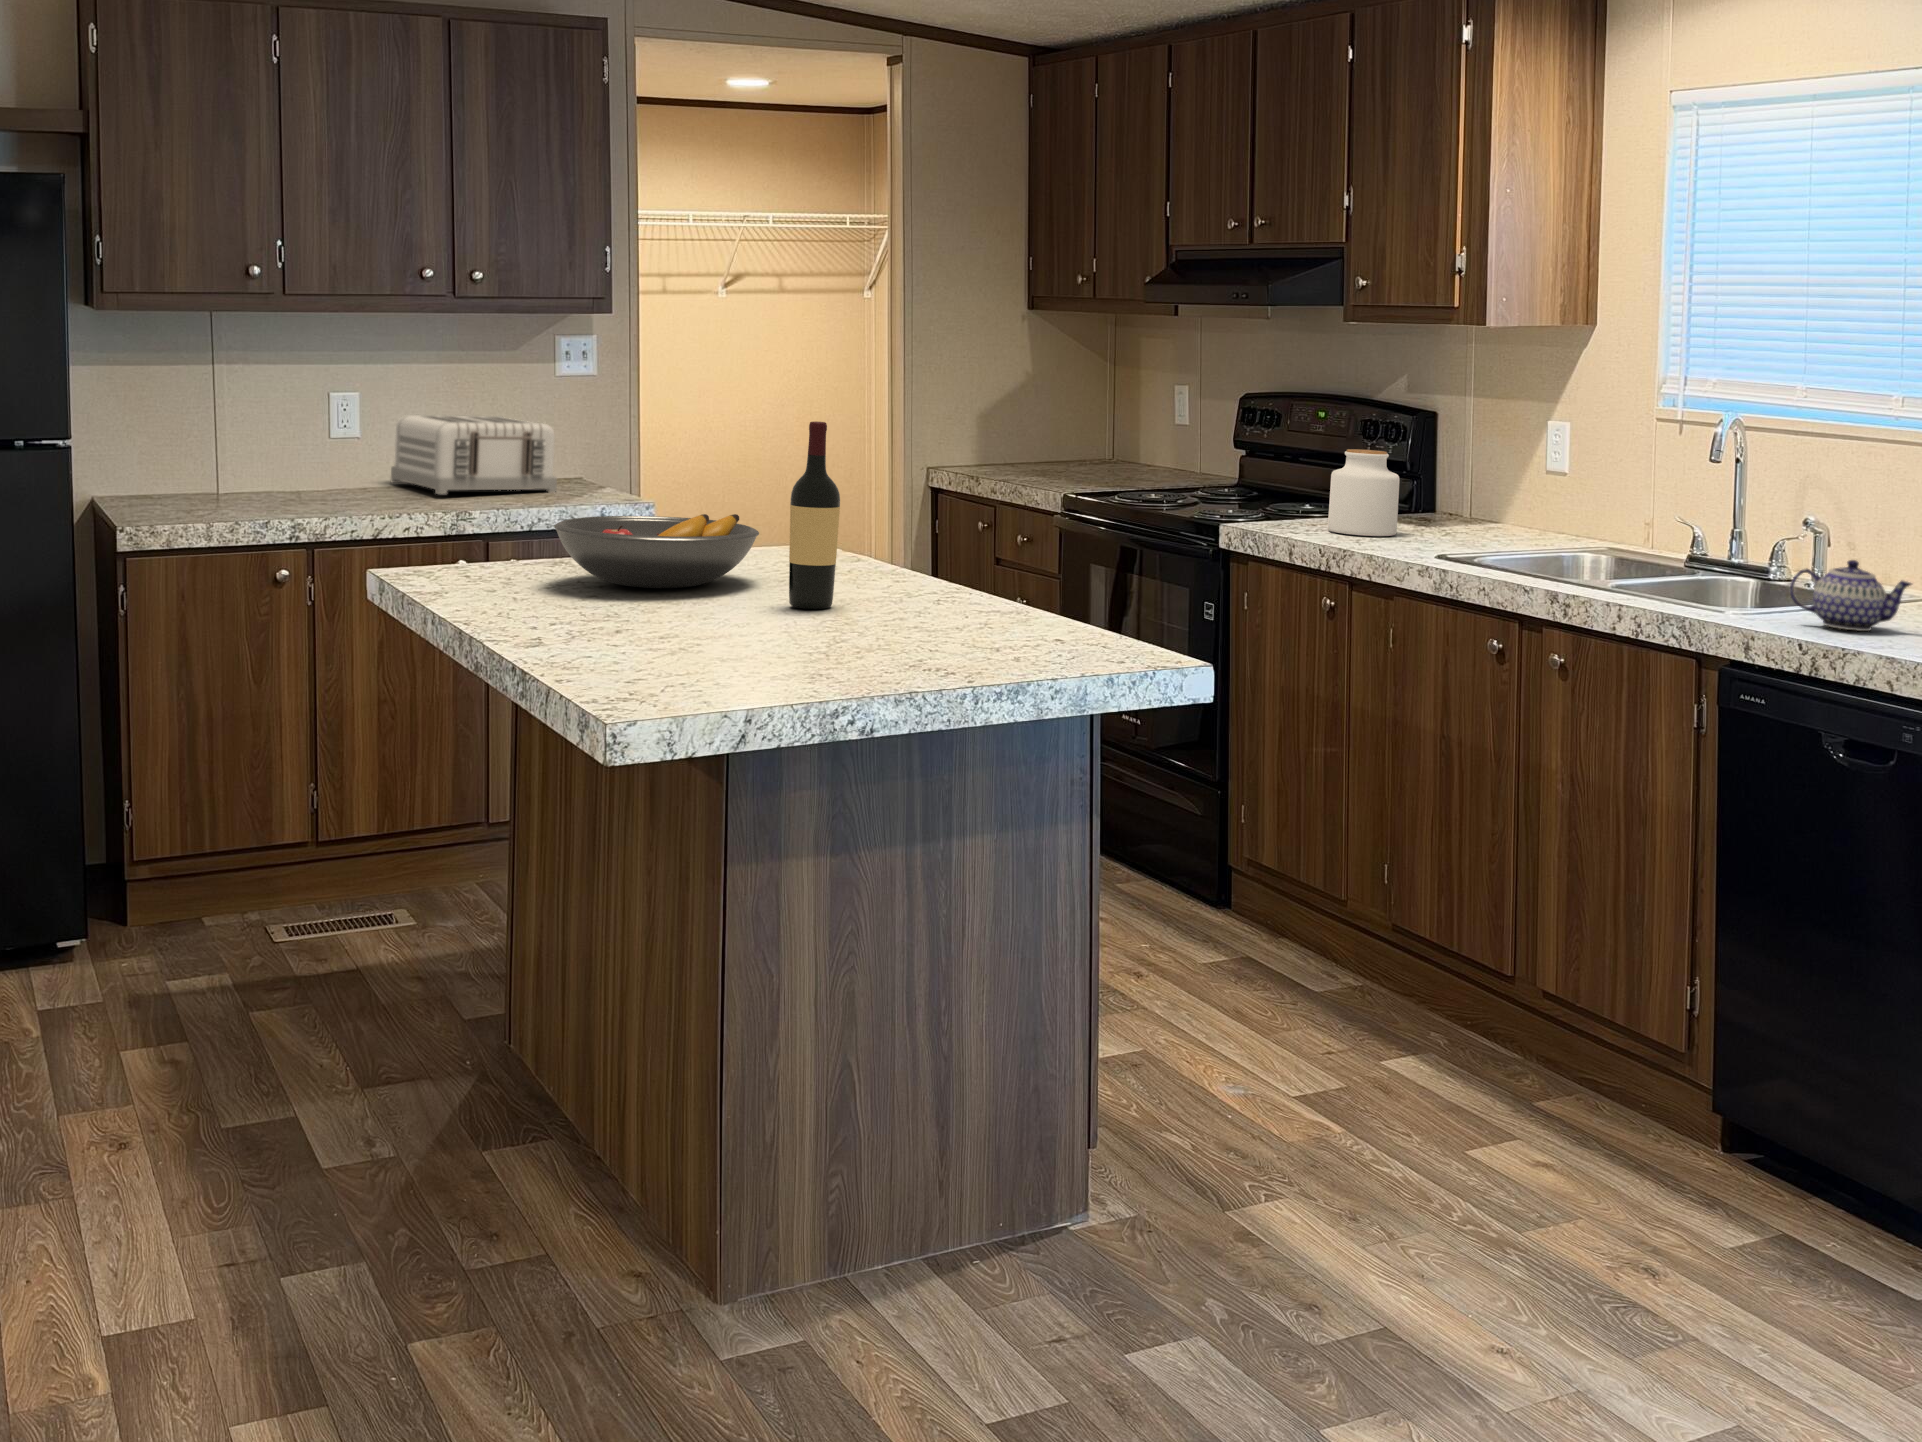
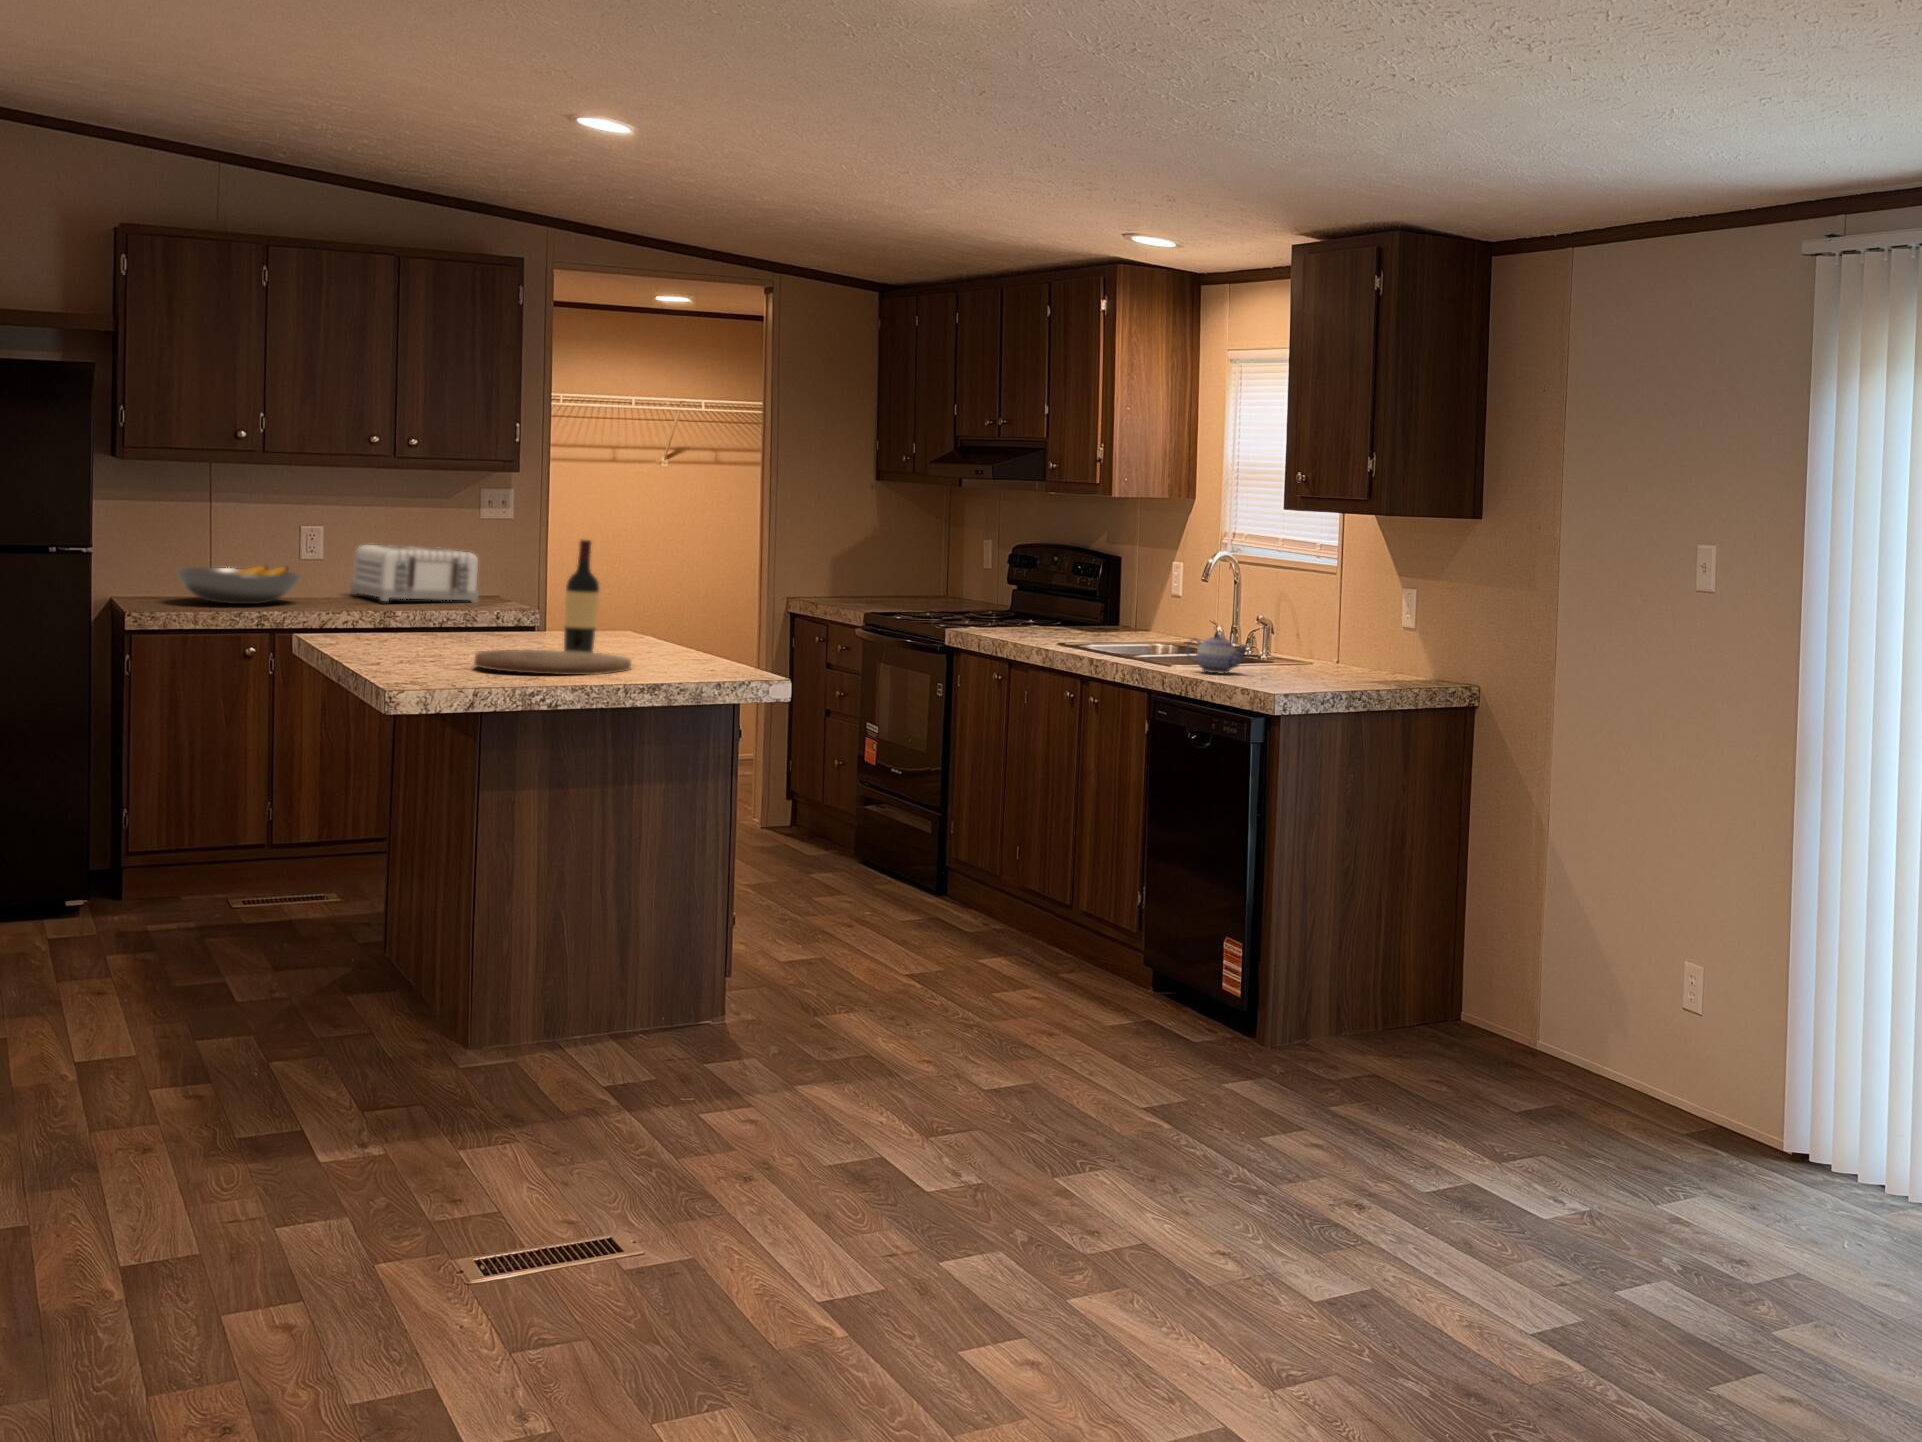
jar: present [1328,449,1400,536] -> none [1013,577,1062,634]
fruit bowl: present [554,514,759,588] -> present [176,566,300,604]
cutting board: none [691,608,935,666] -> present [474,650,631,675]

